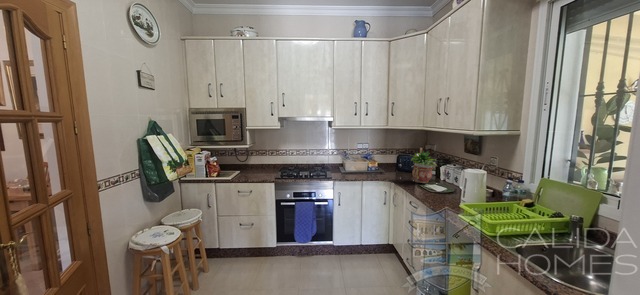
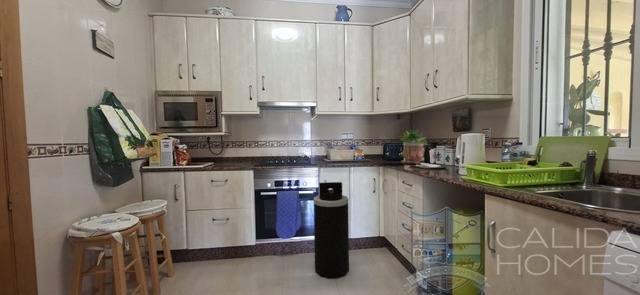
trash can: none [328,199,359,283] -> present [314,182,349,279]

